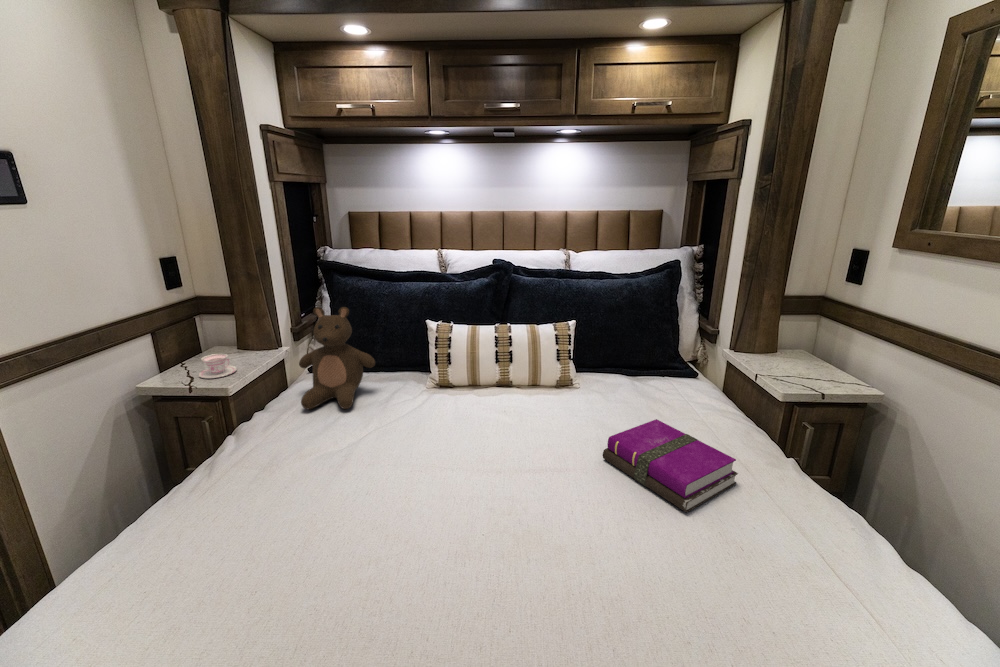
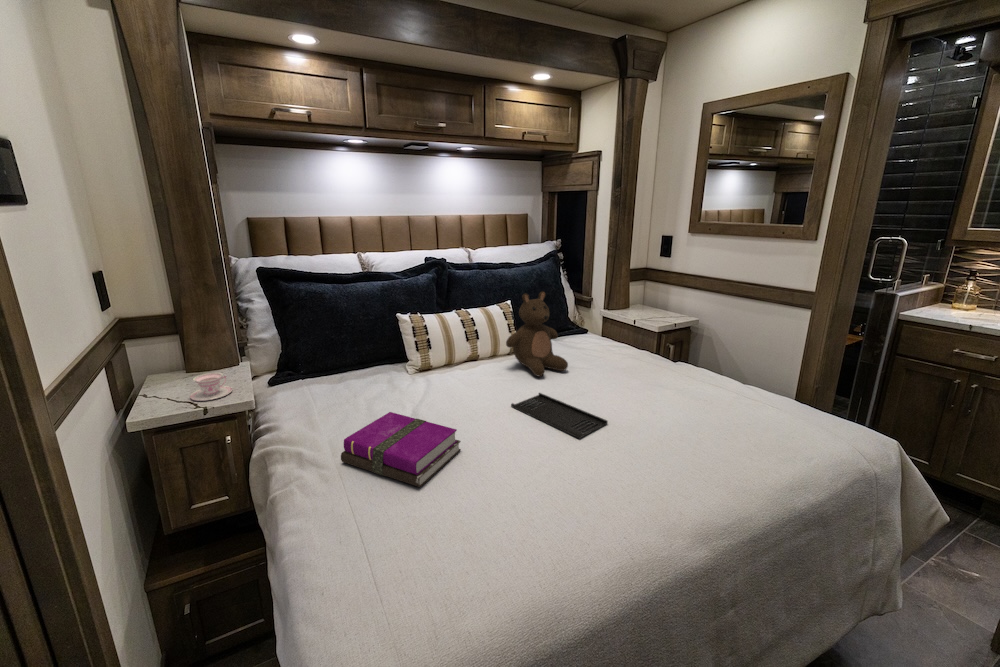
stuffed bear: present [299,307,375,409] -> present [506,292,568,376]
notebook: present [603,419,738,512] -> present [341,412,461,487]
tray: none [471,450,556,538] -> present [511,393,608,439]

